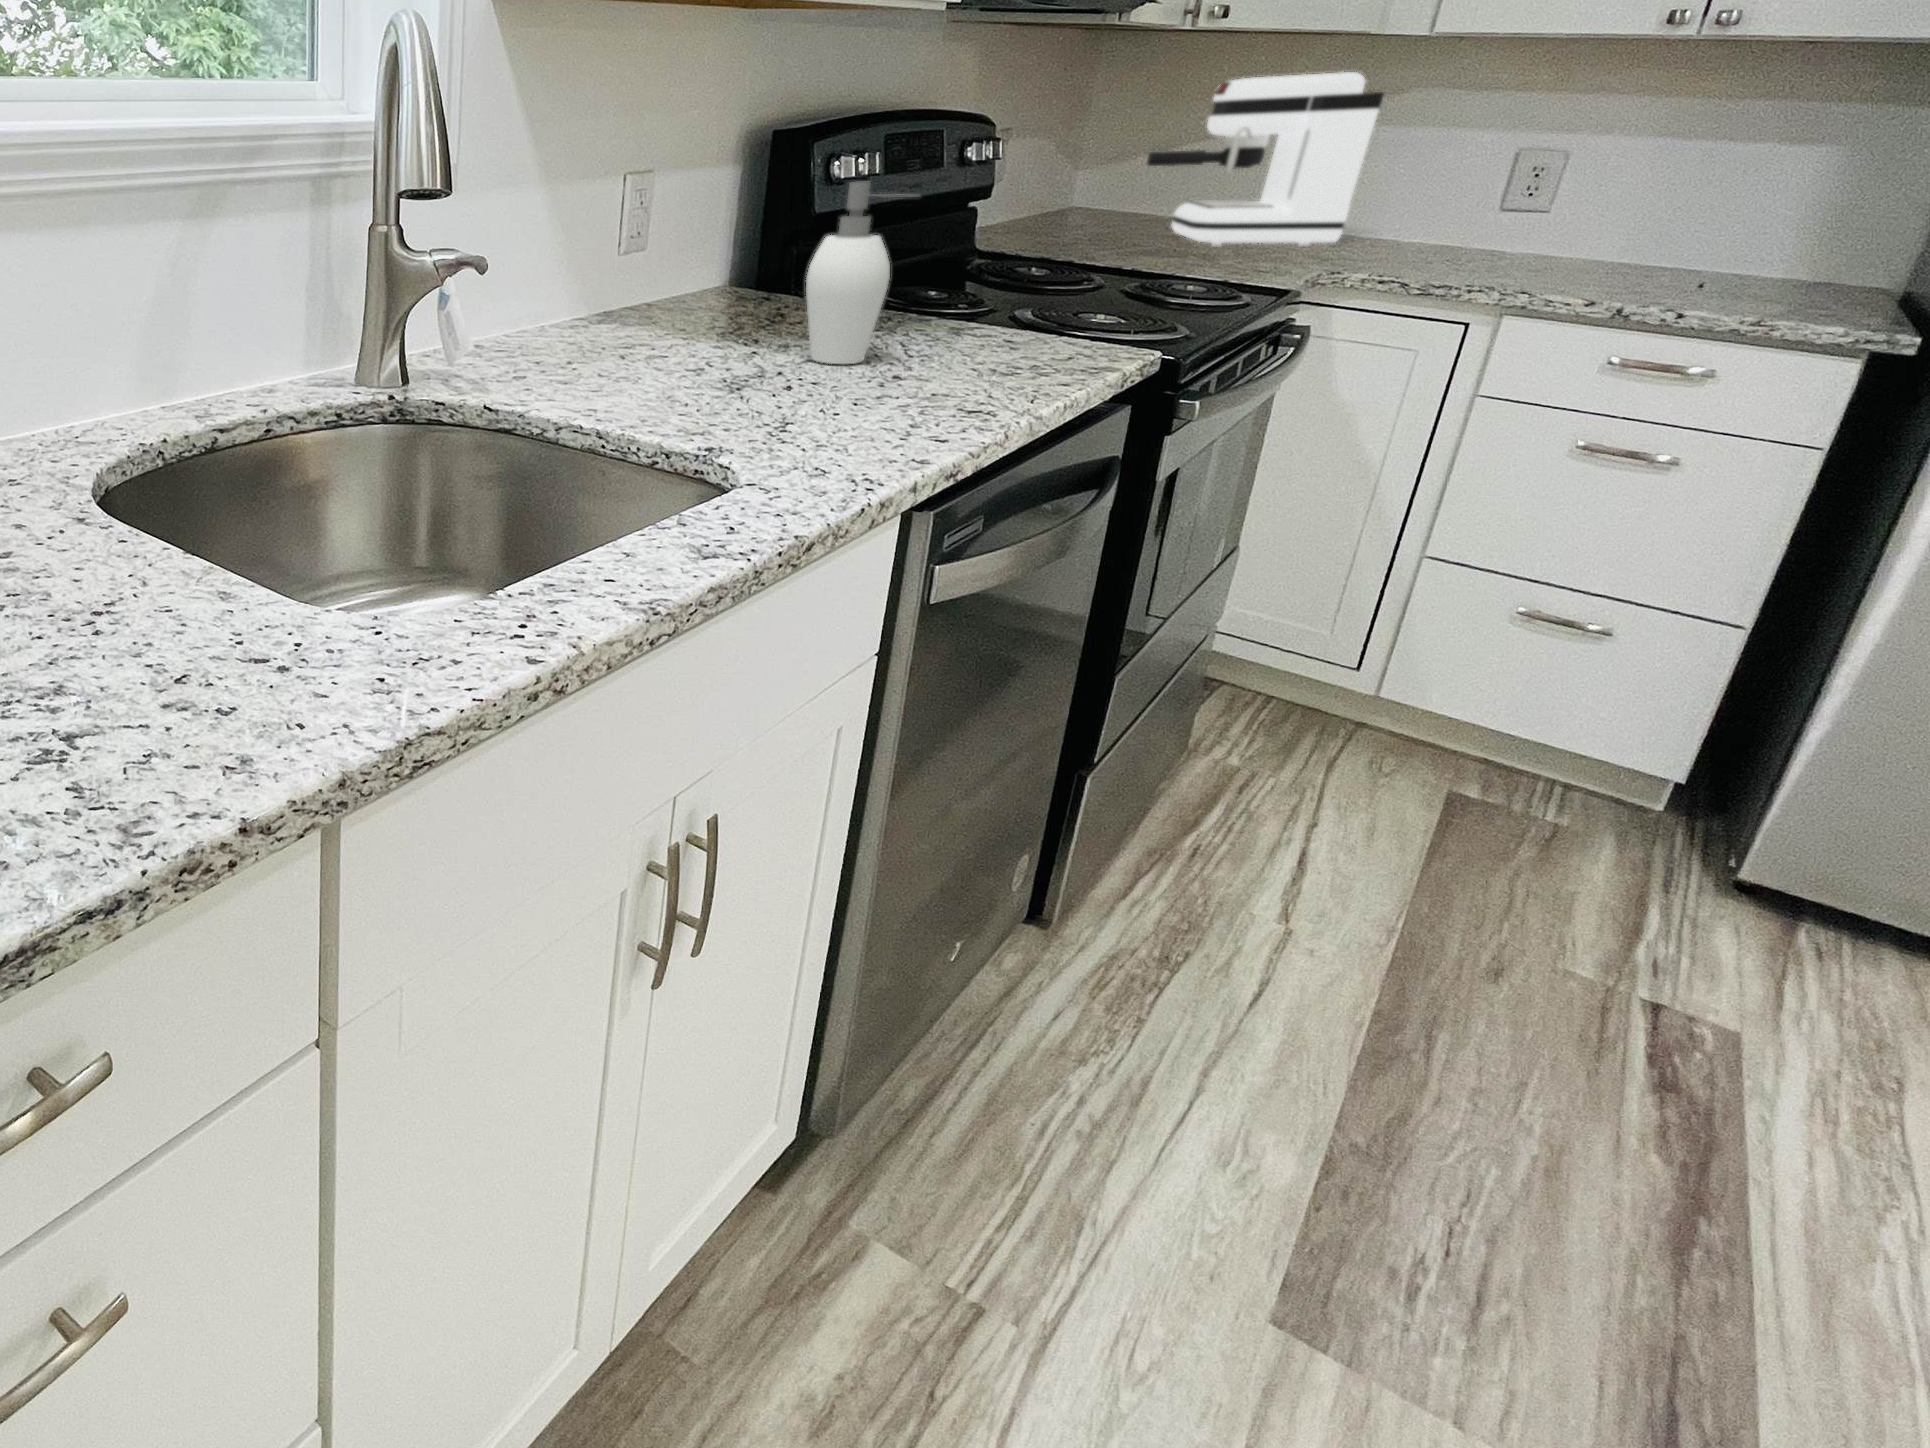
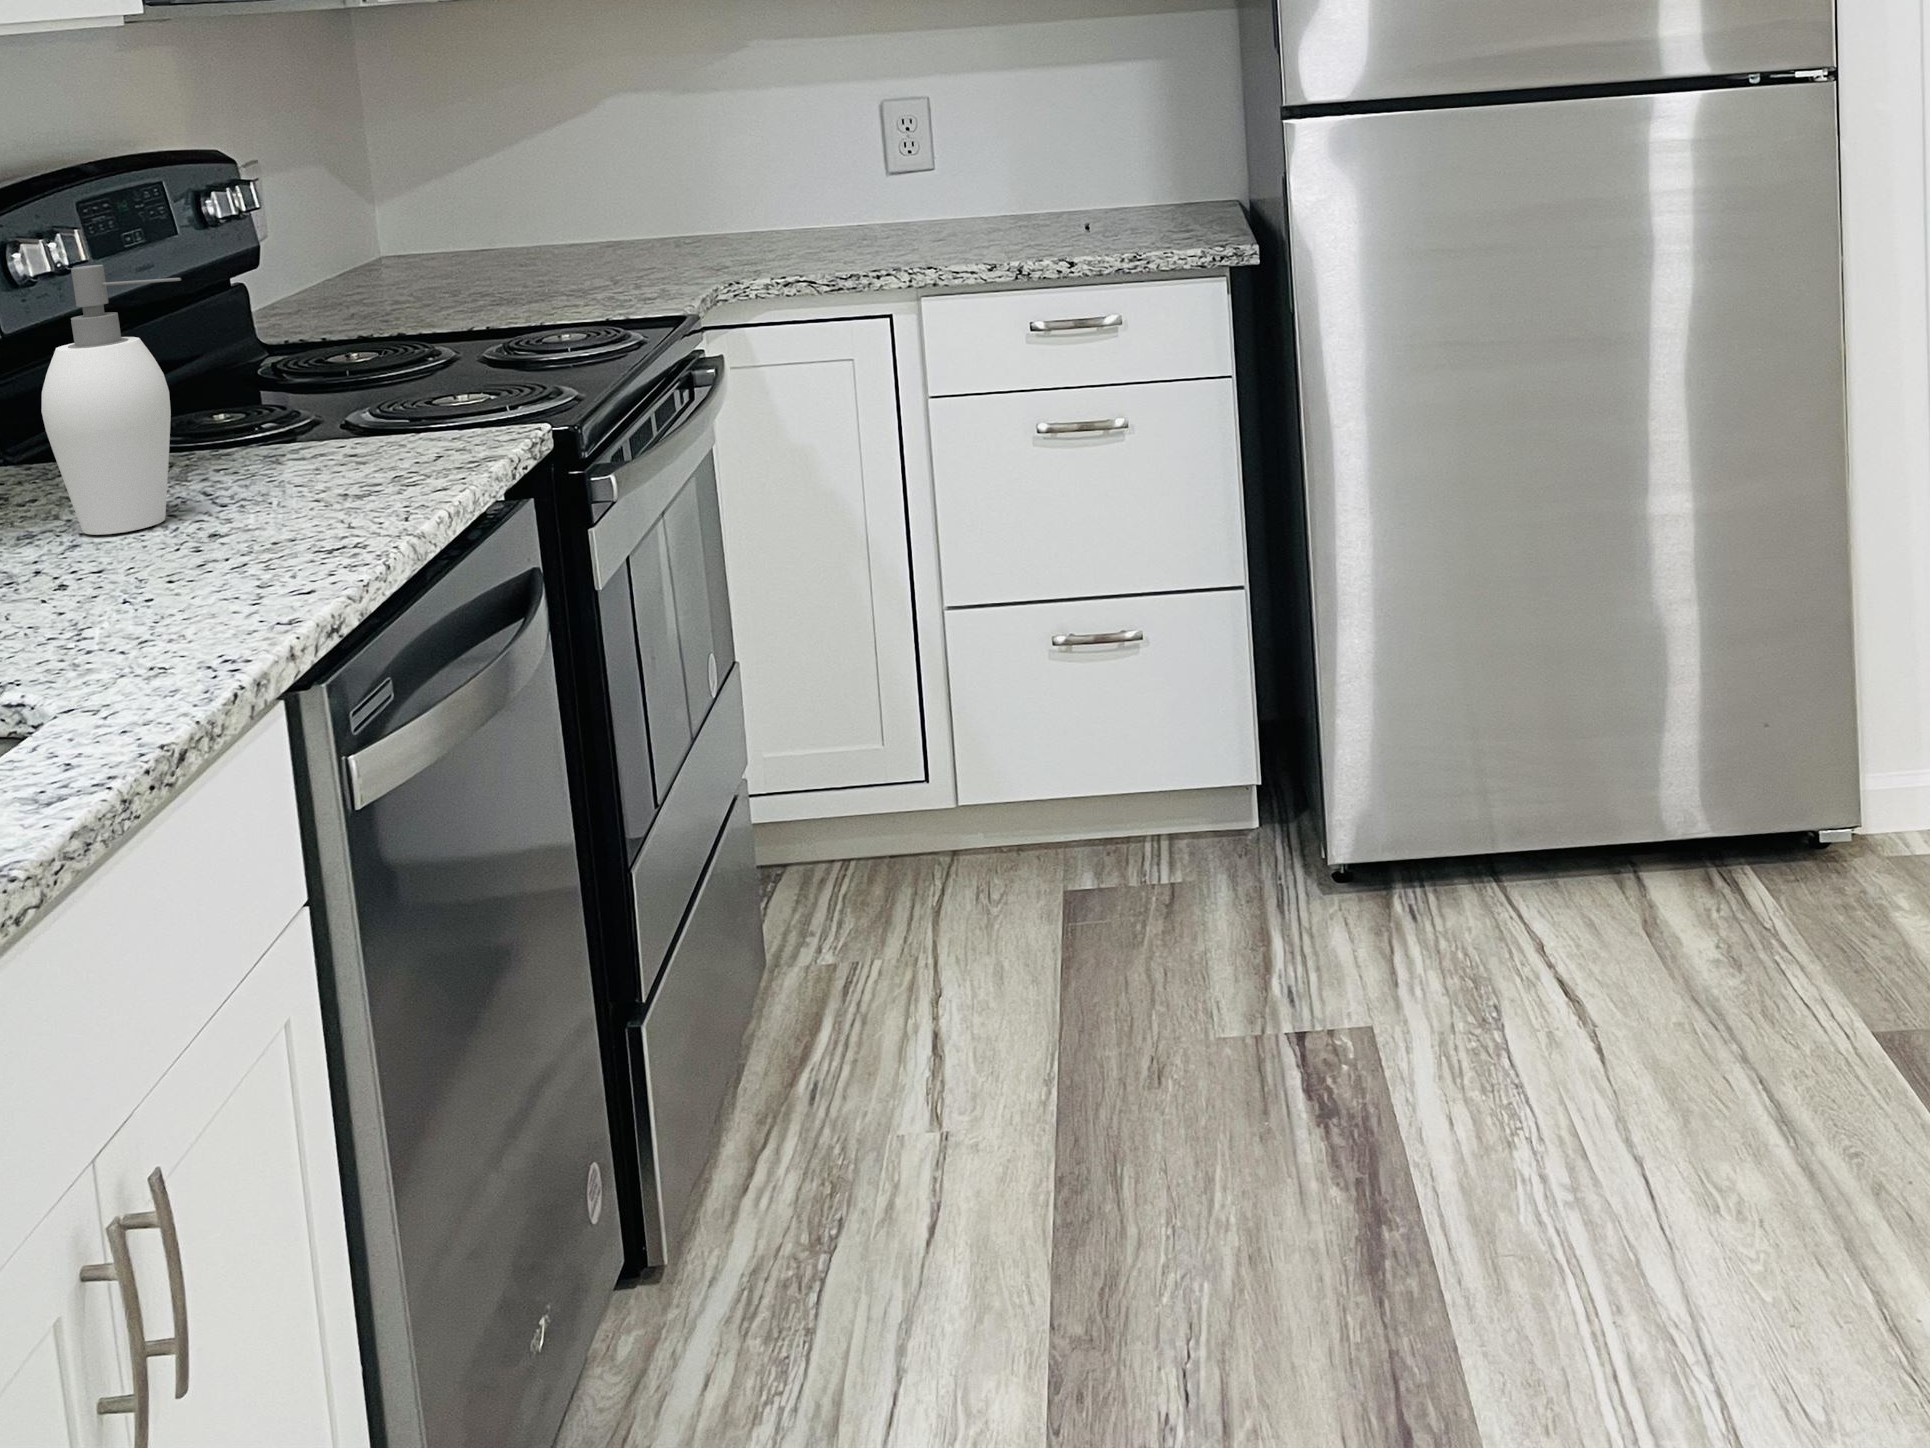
coffee maker: present [1147,72,1384,246] -> none [473,52,715,276]

